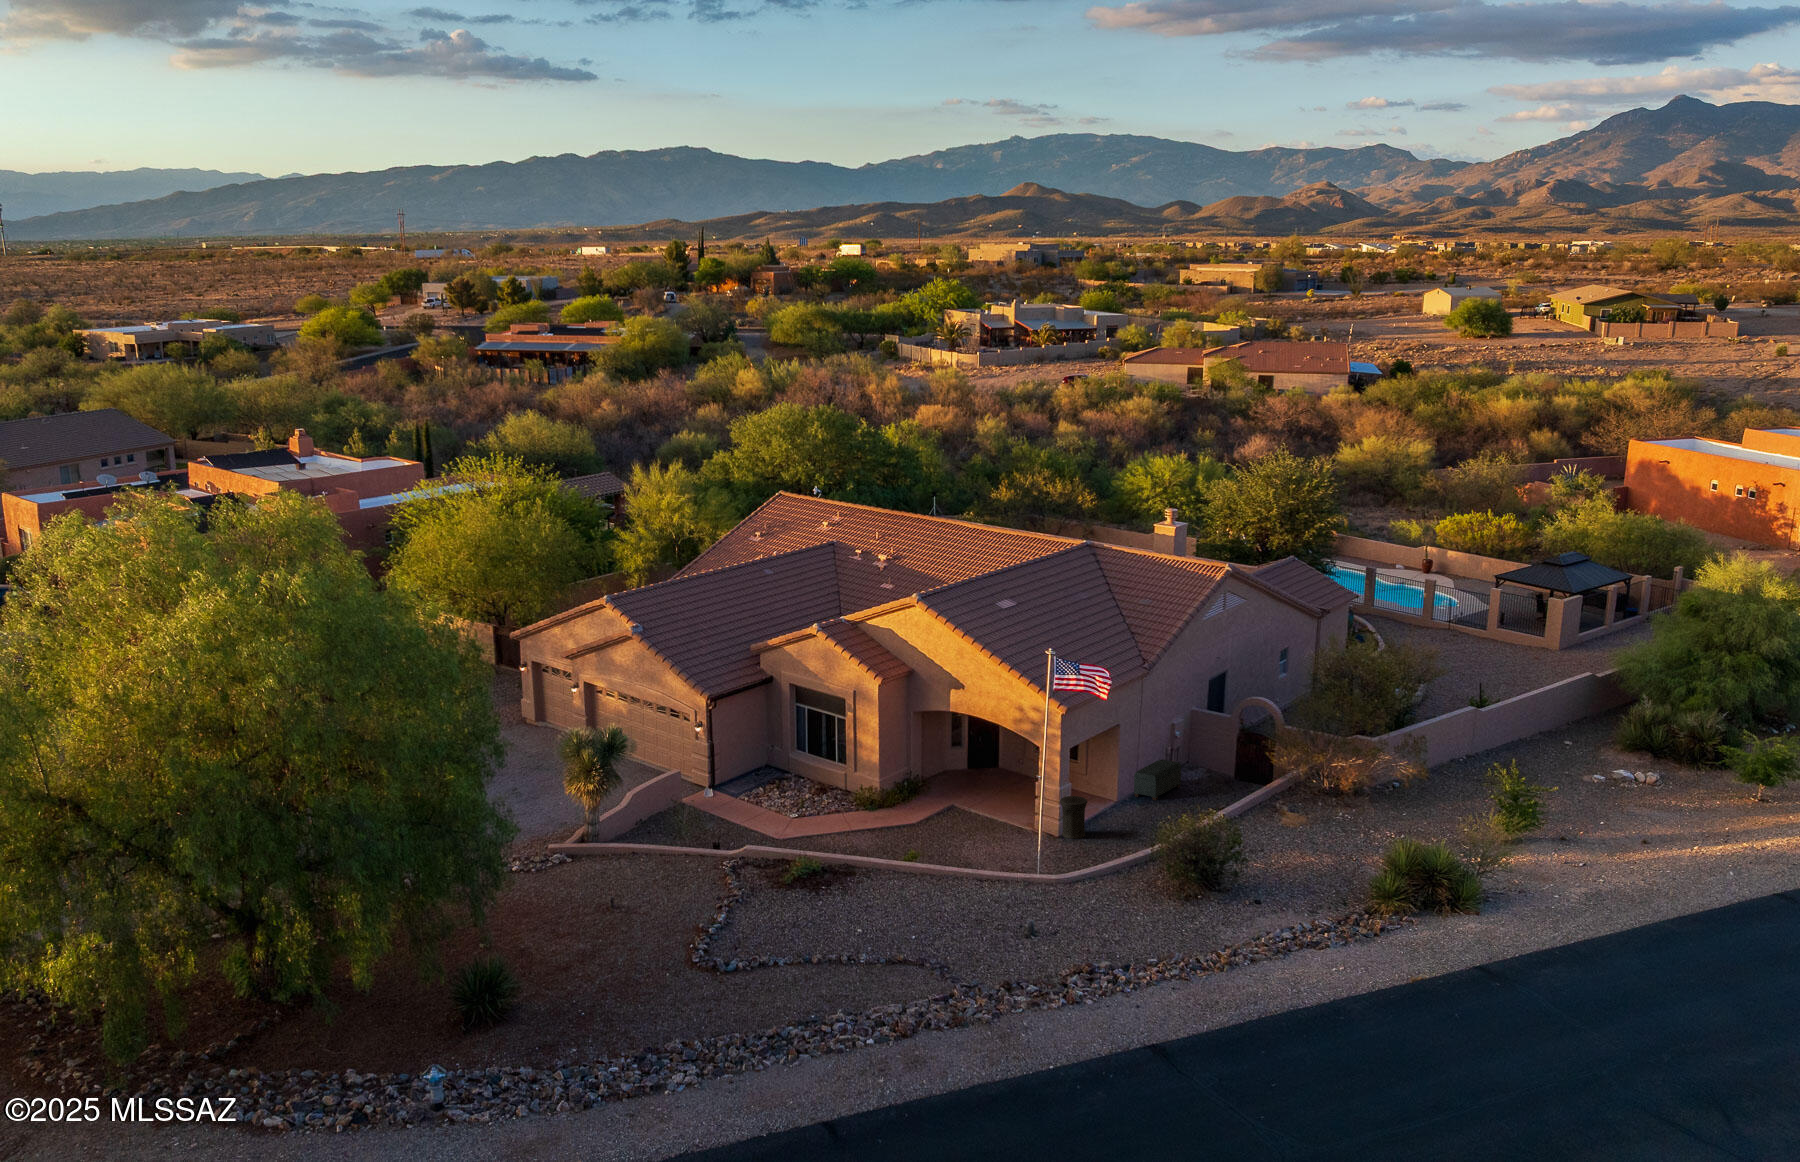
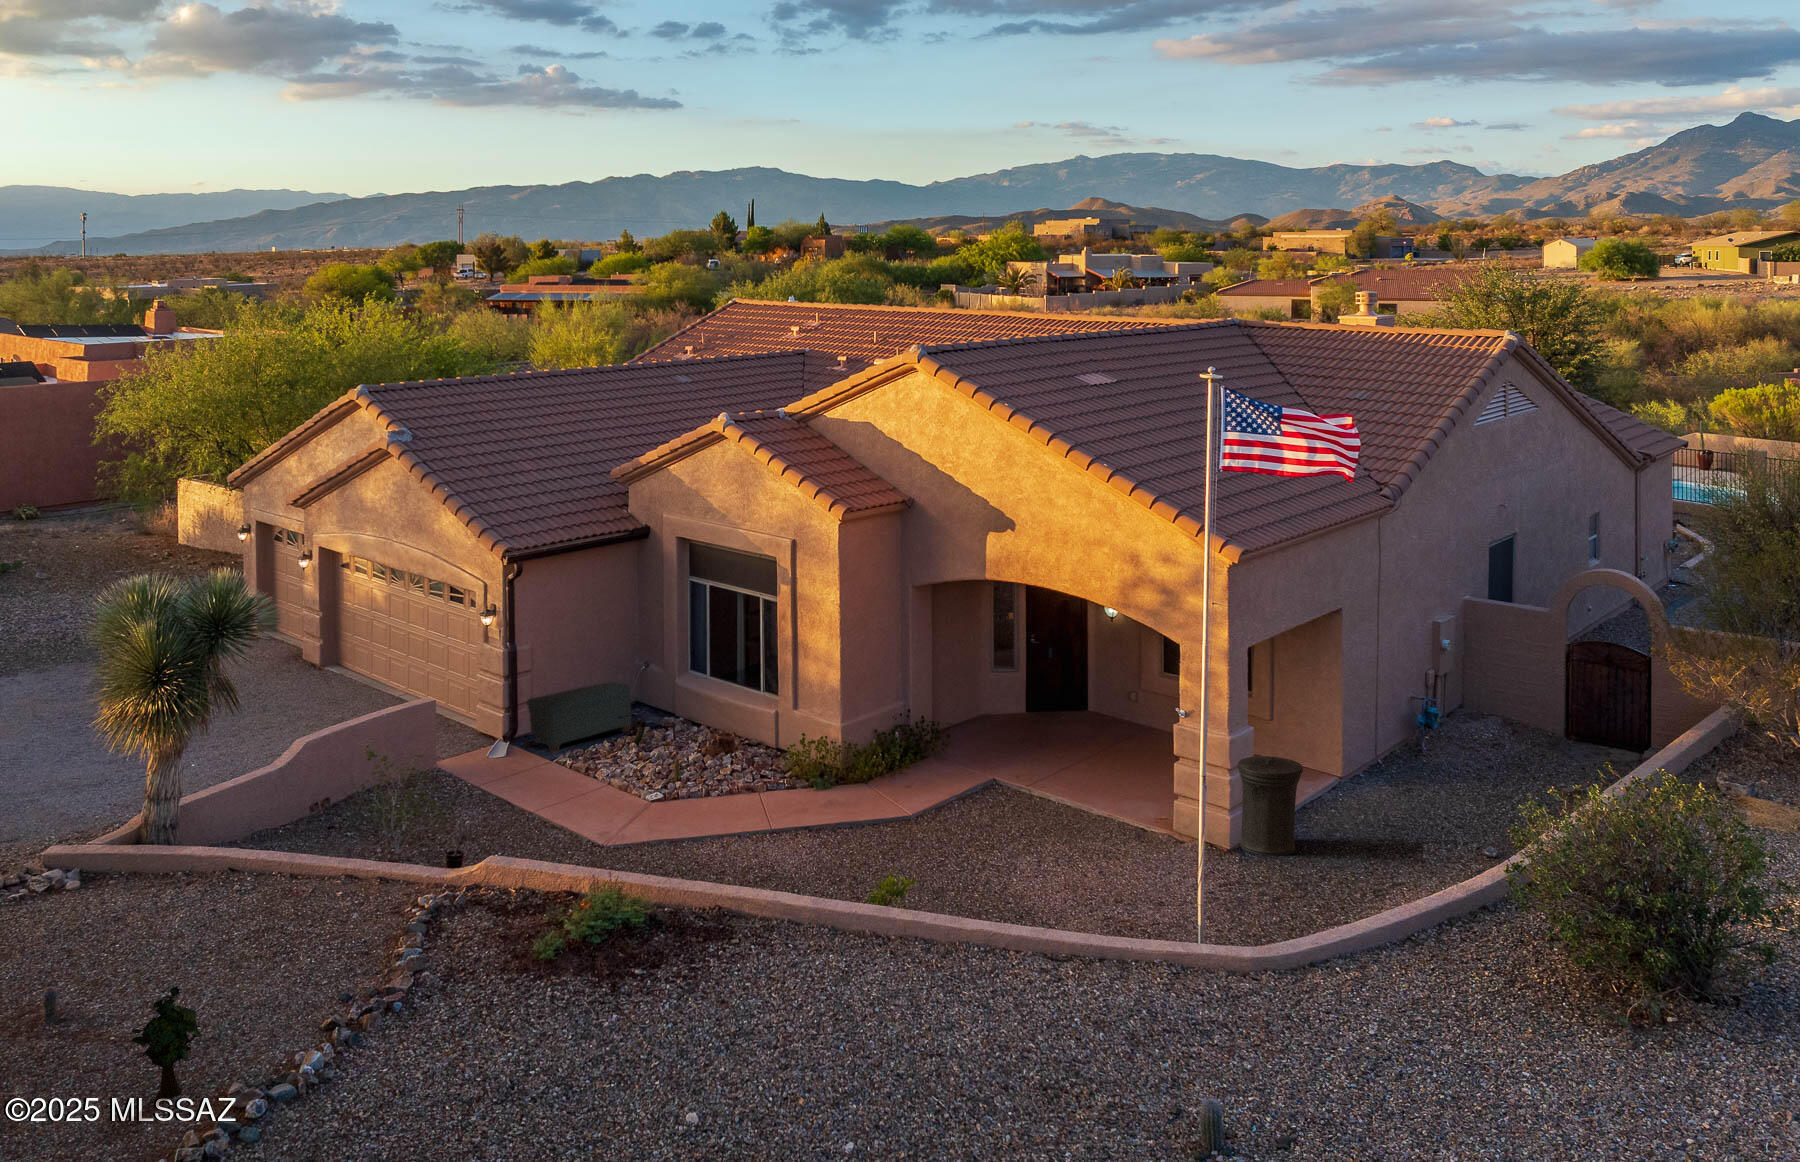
bench: present [1134,759,1181,800] -> present [524,682,631,752]
decorative plant: none [674,894,695,931] -> present [130,986,202,1099]

